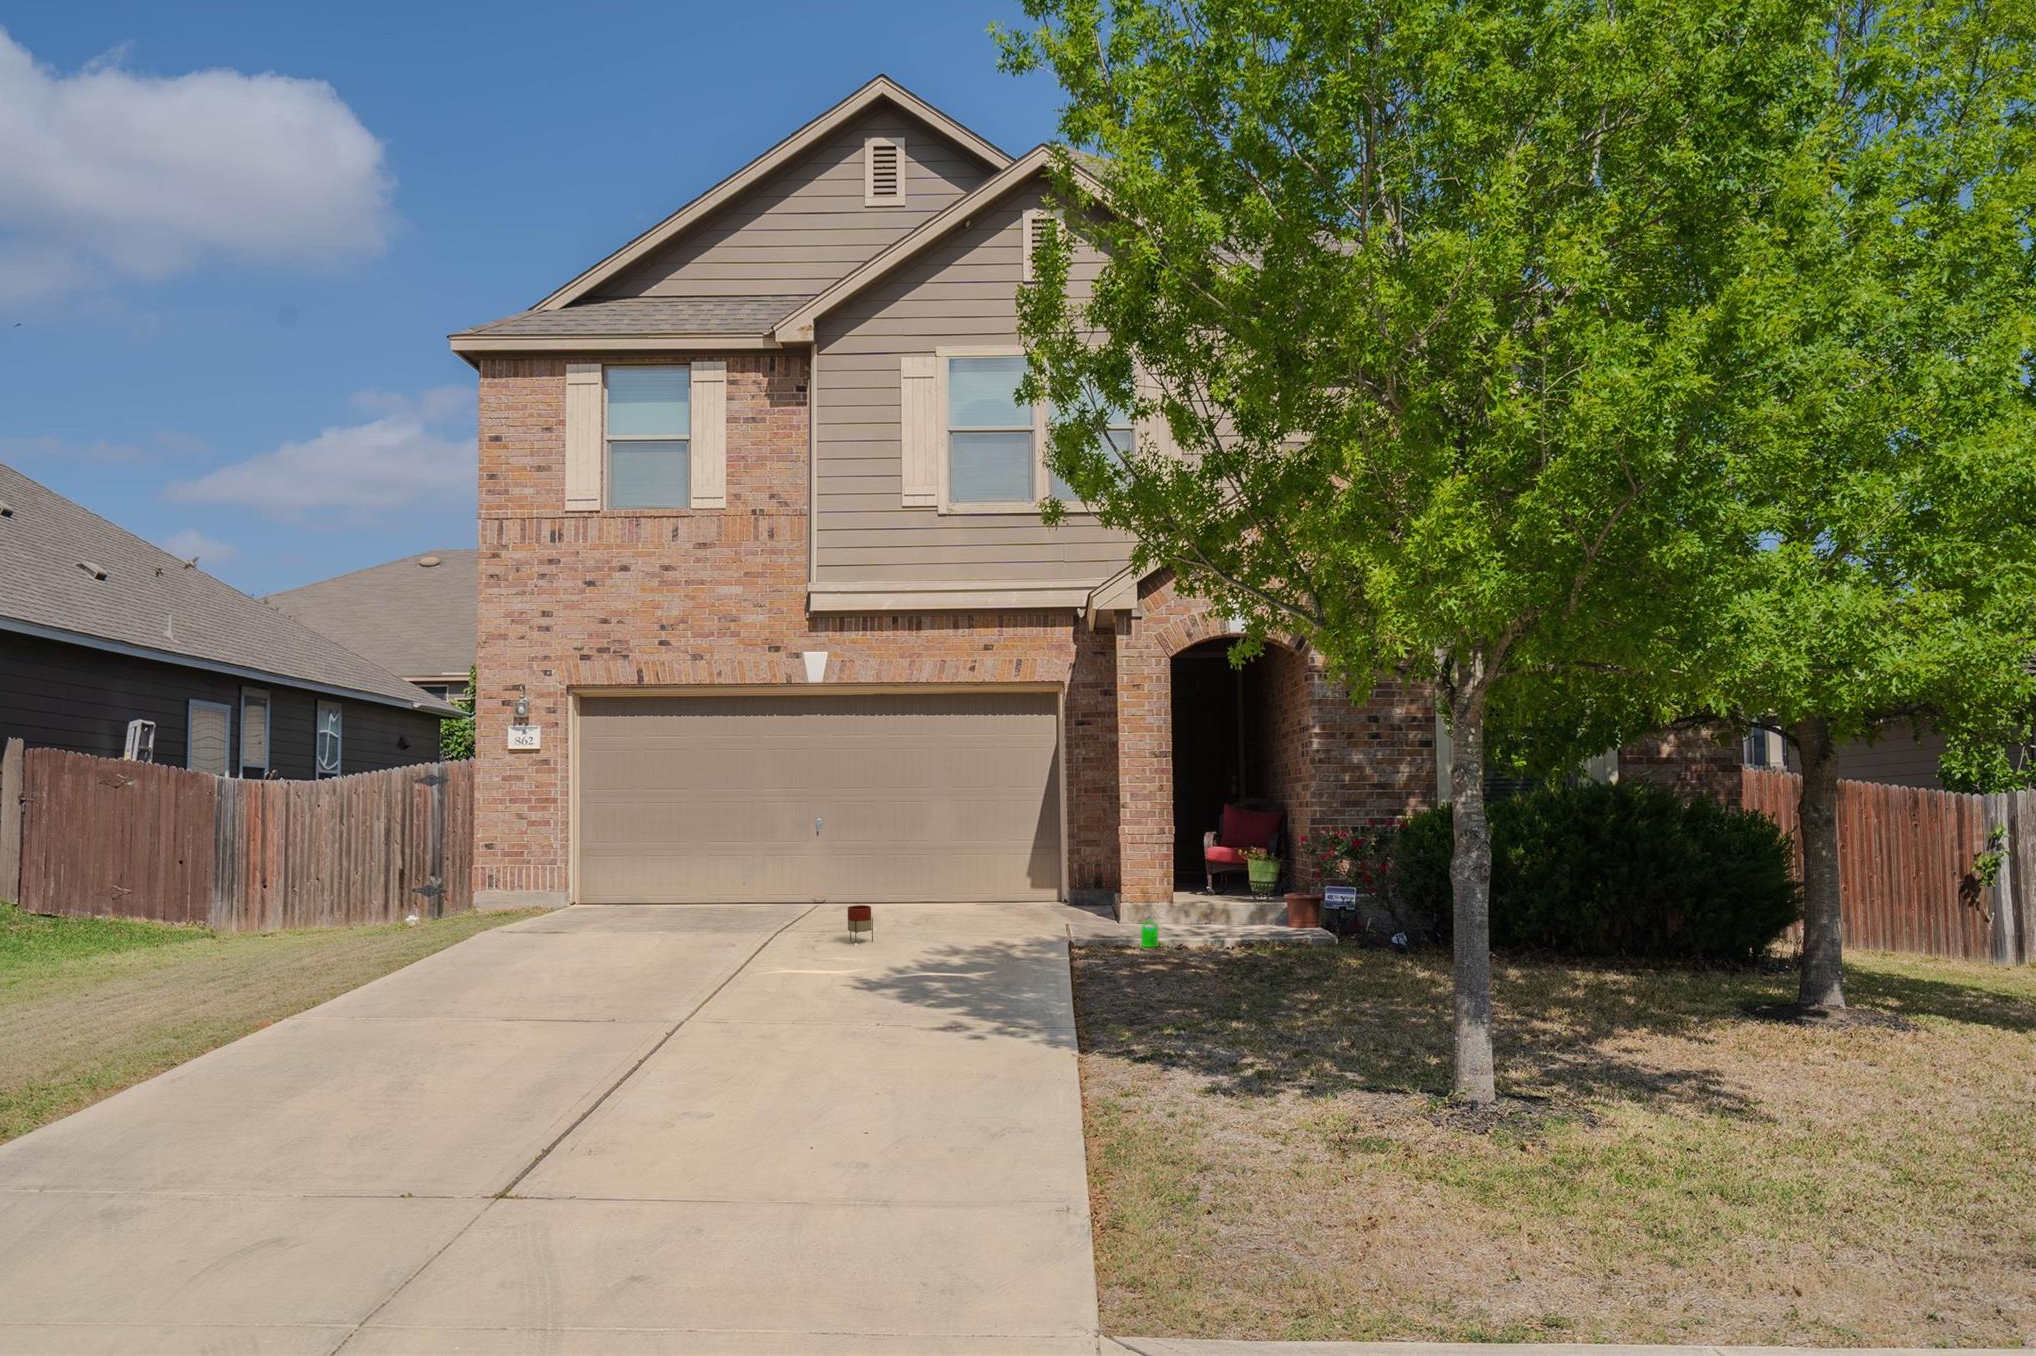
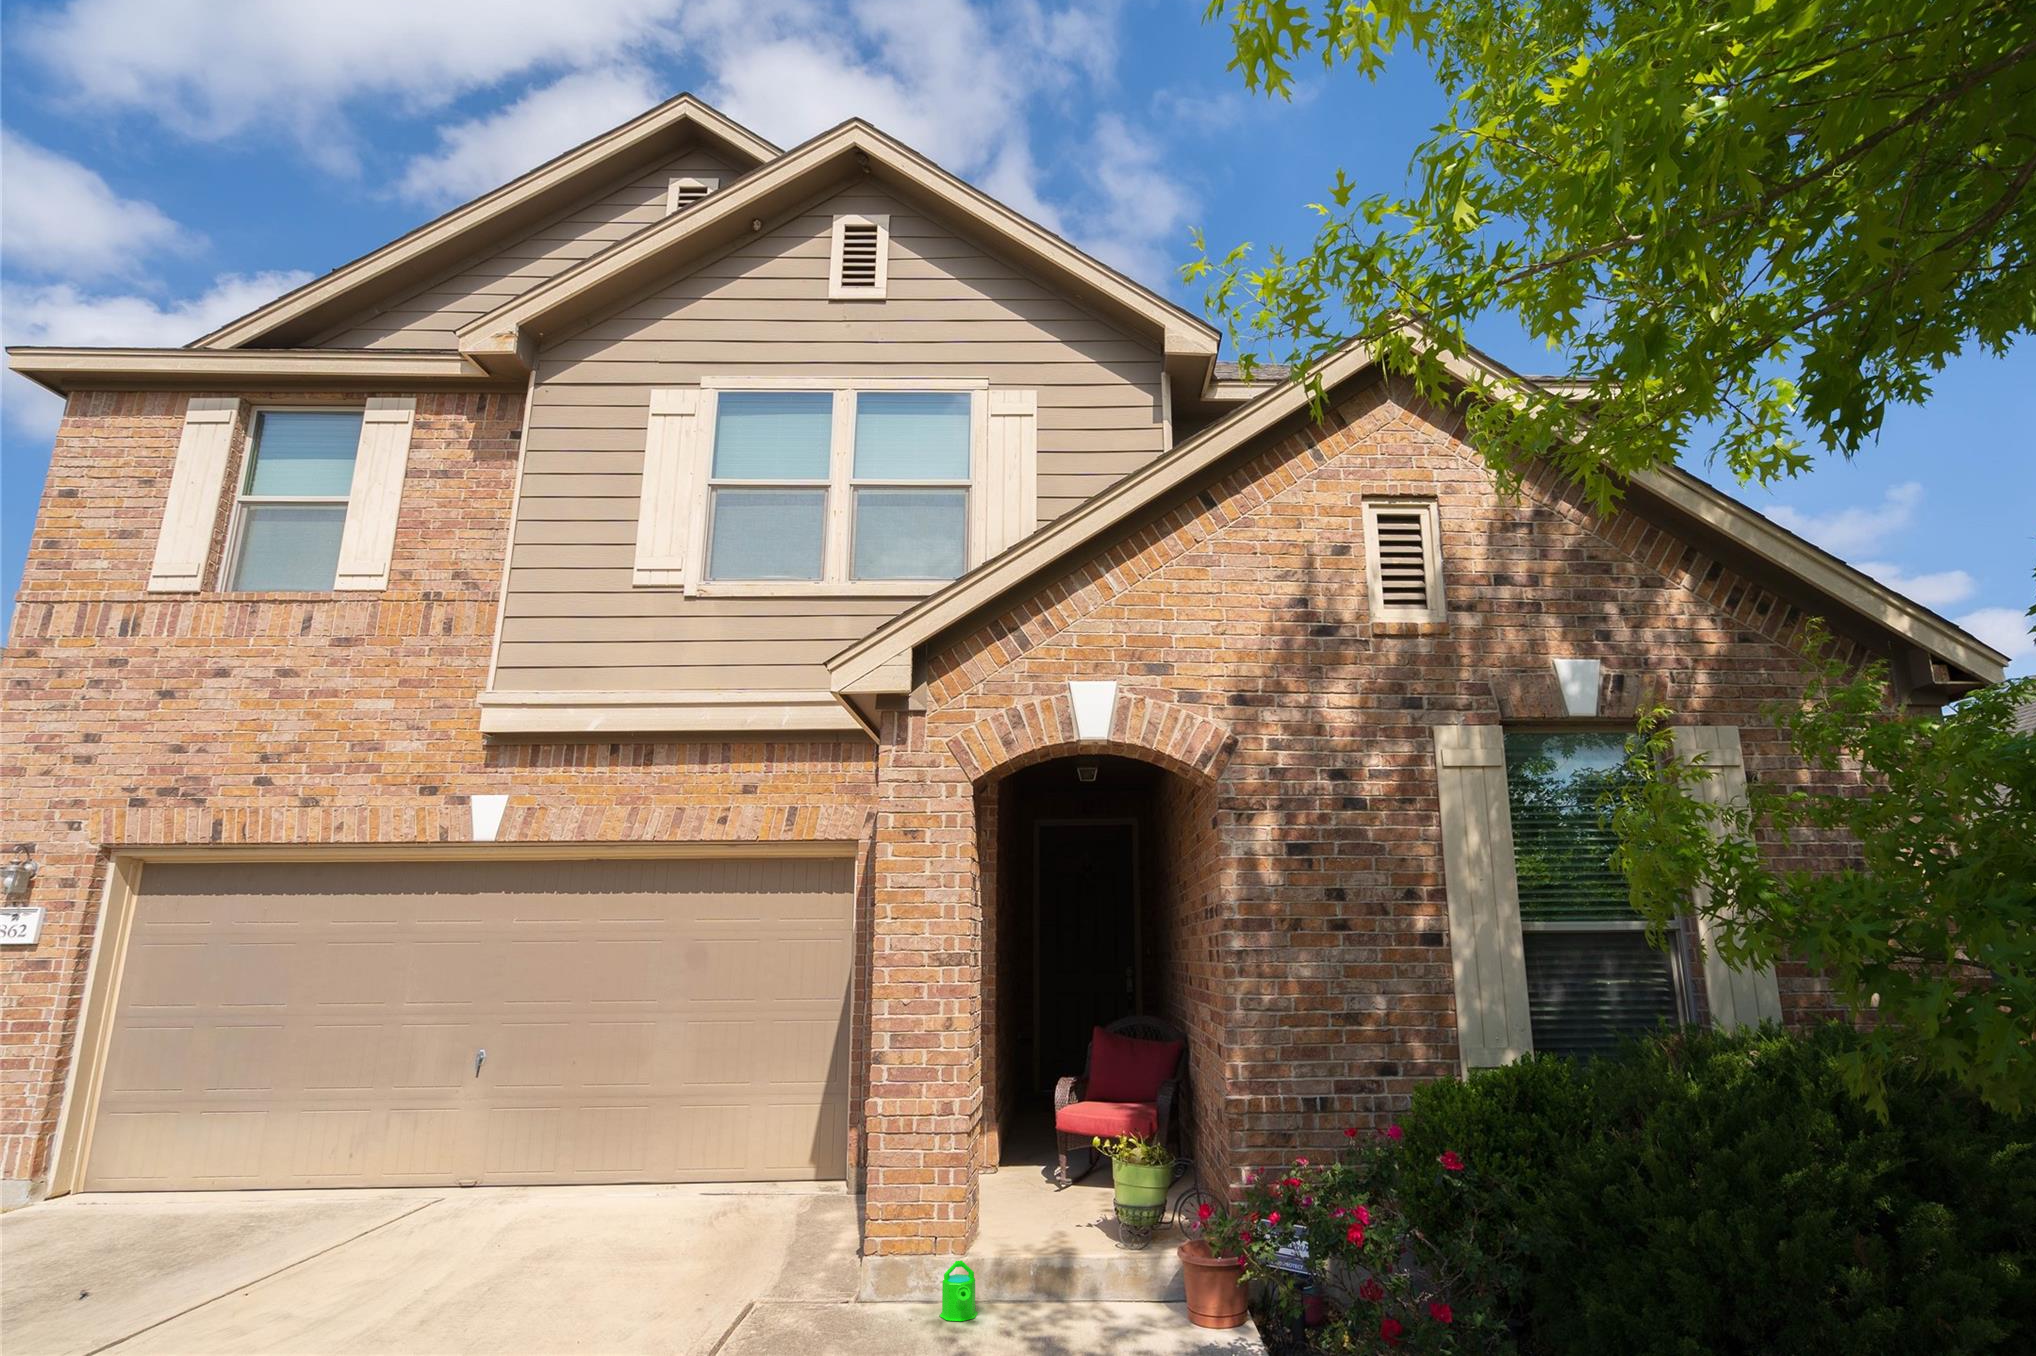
planter: present [848,905,873,942] -> none [388,1229,444,1318]

